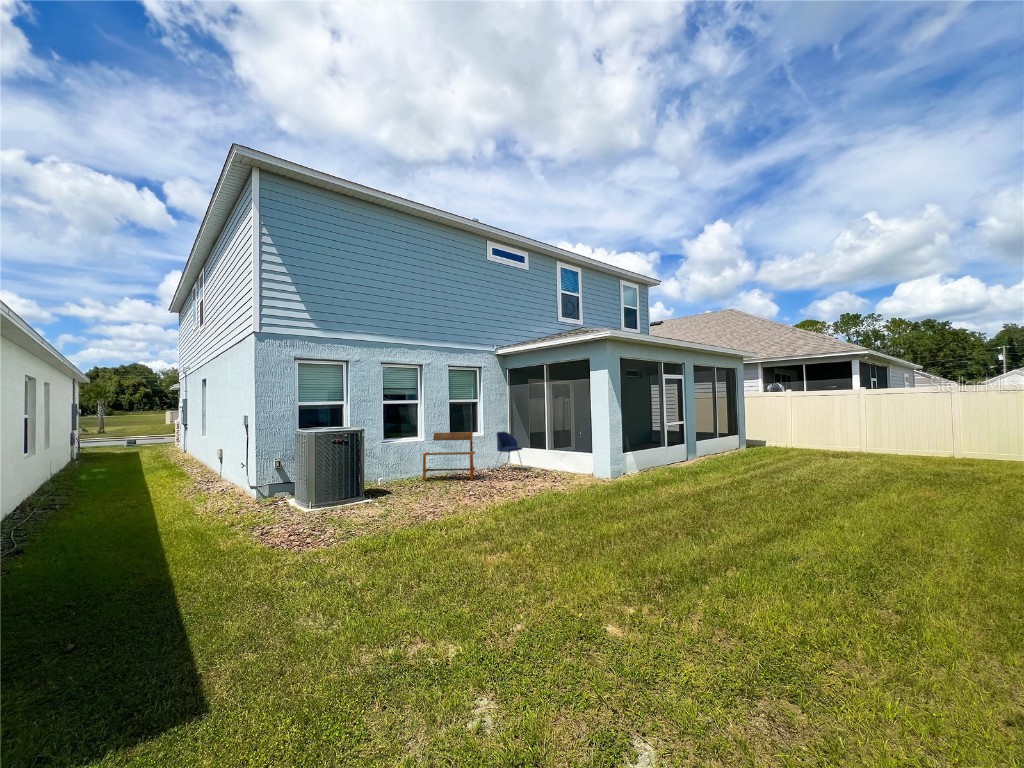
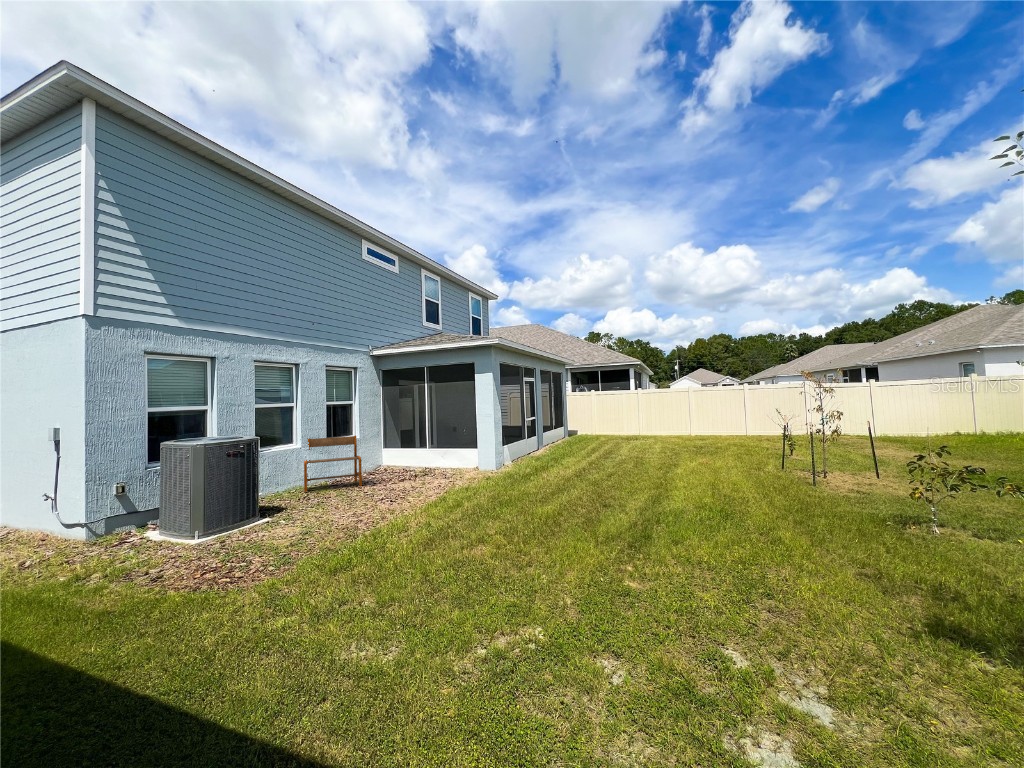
chair: present [495,432,522,469] -> none [372,434,402,474]

